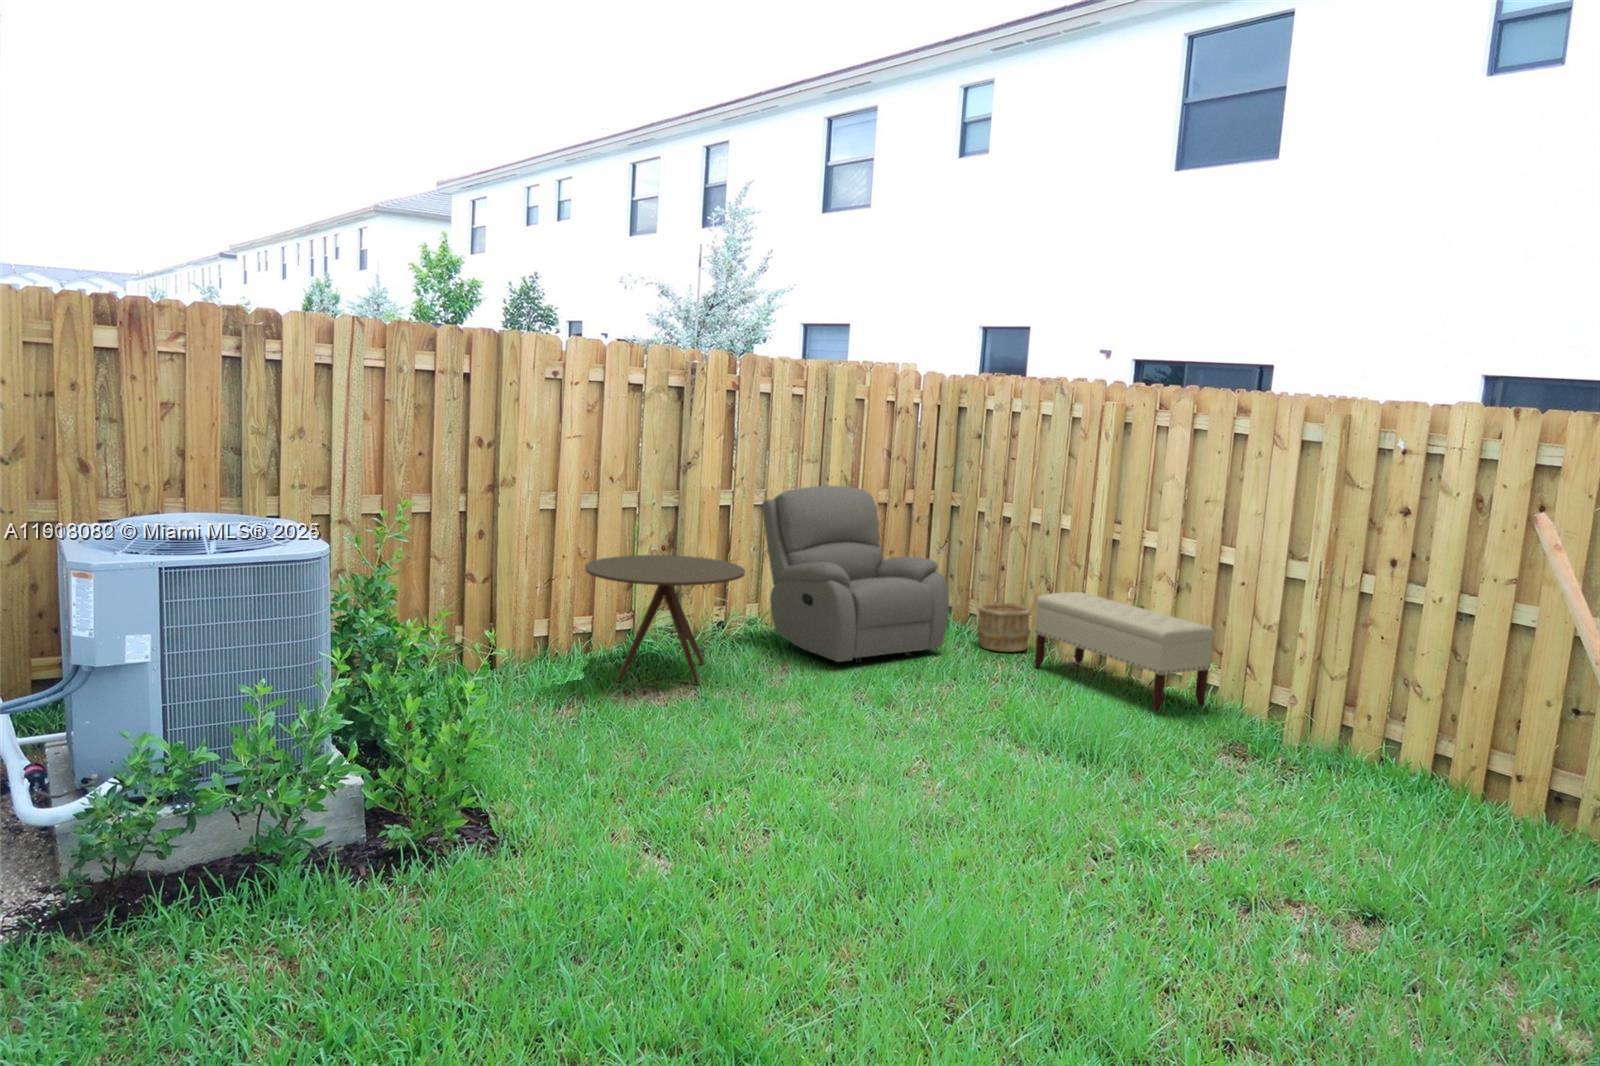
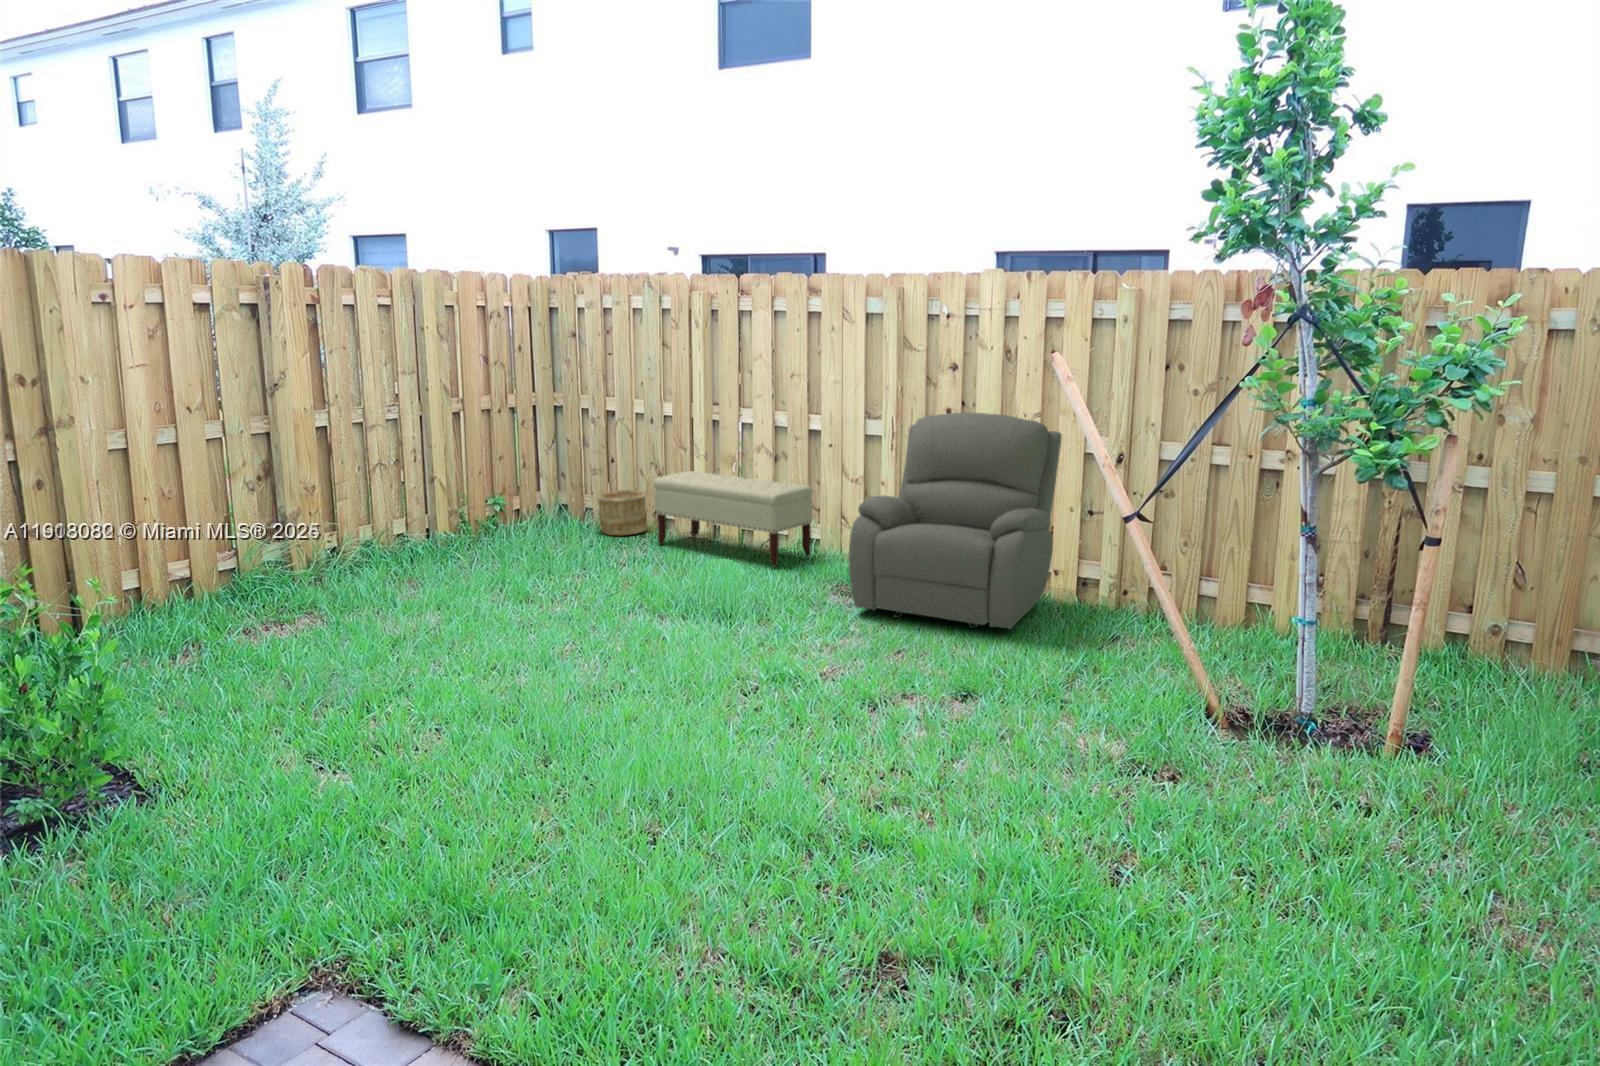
chair: present [762,486,949,663] -> present [849,412,1062,629]
round table: present [585,555,745,685] -> none [171,483,363,626]

